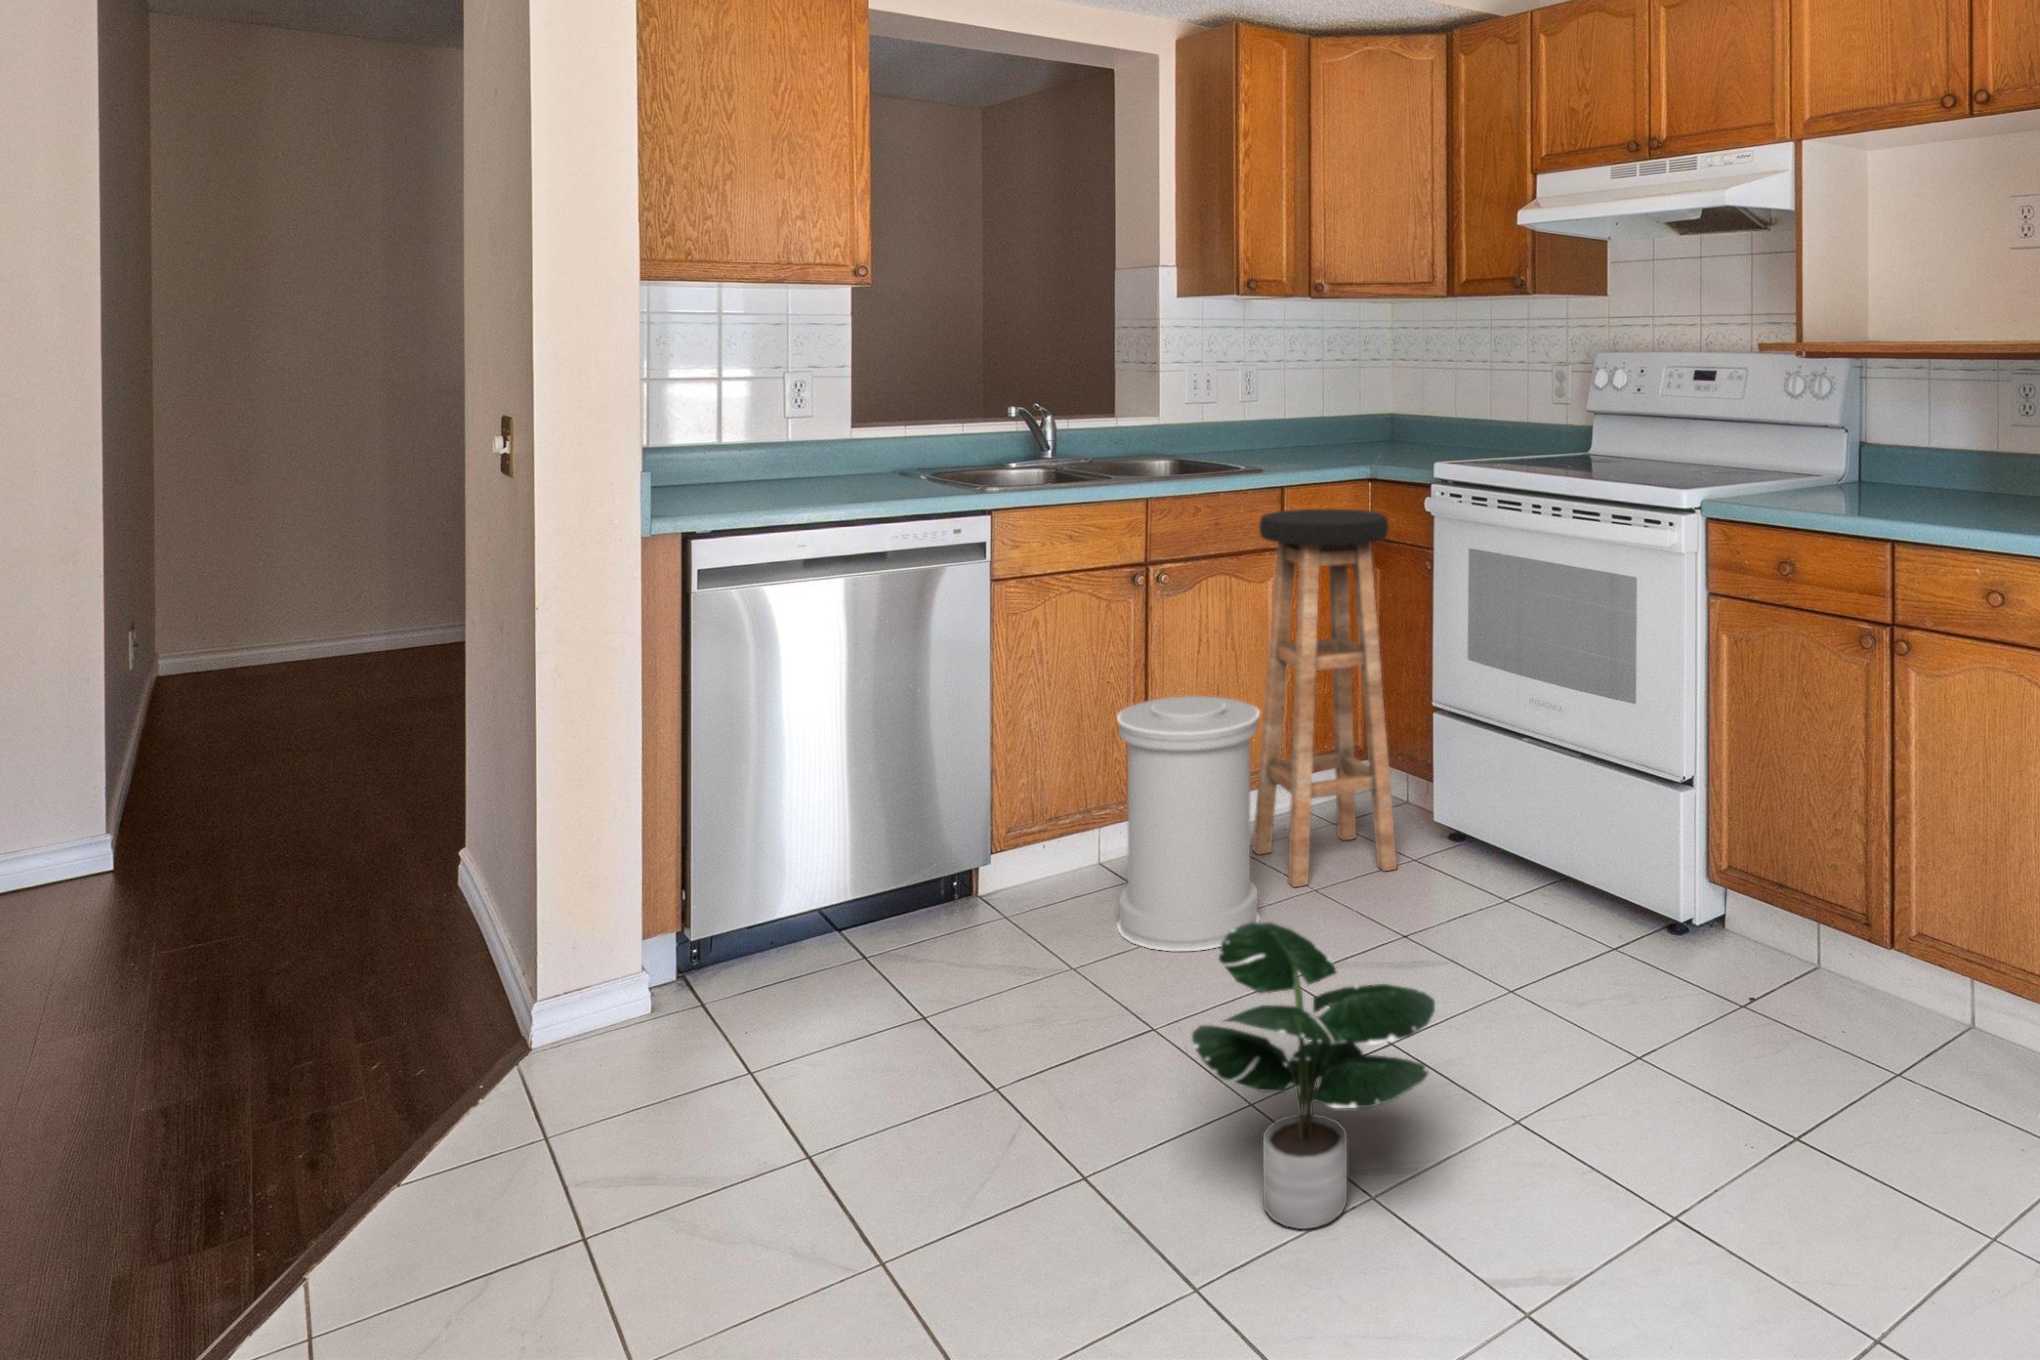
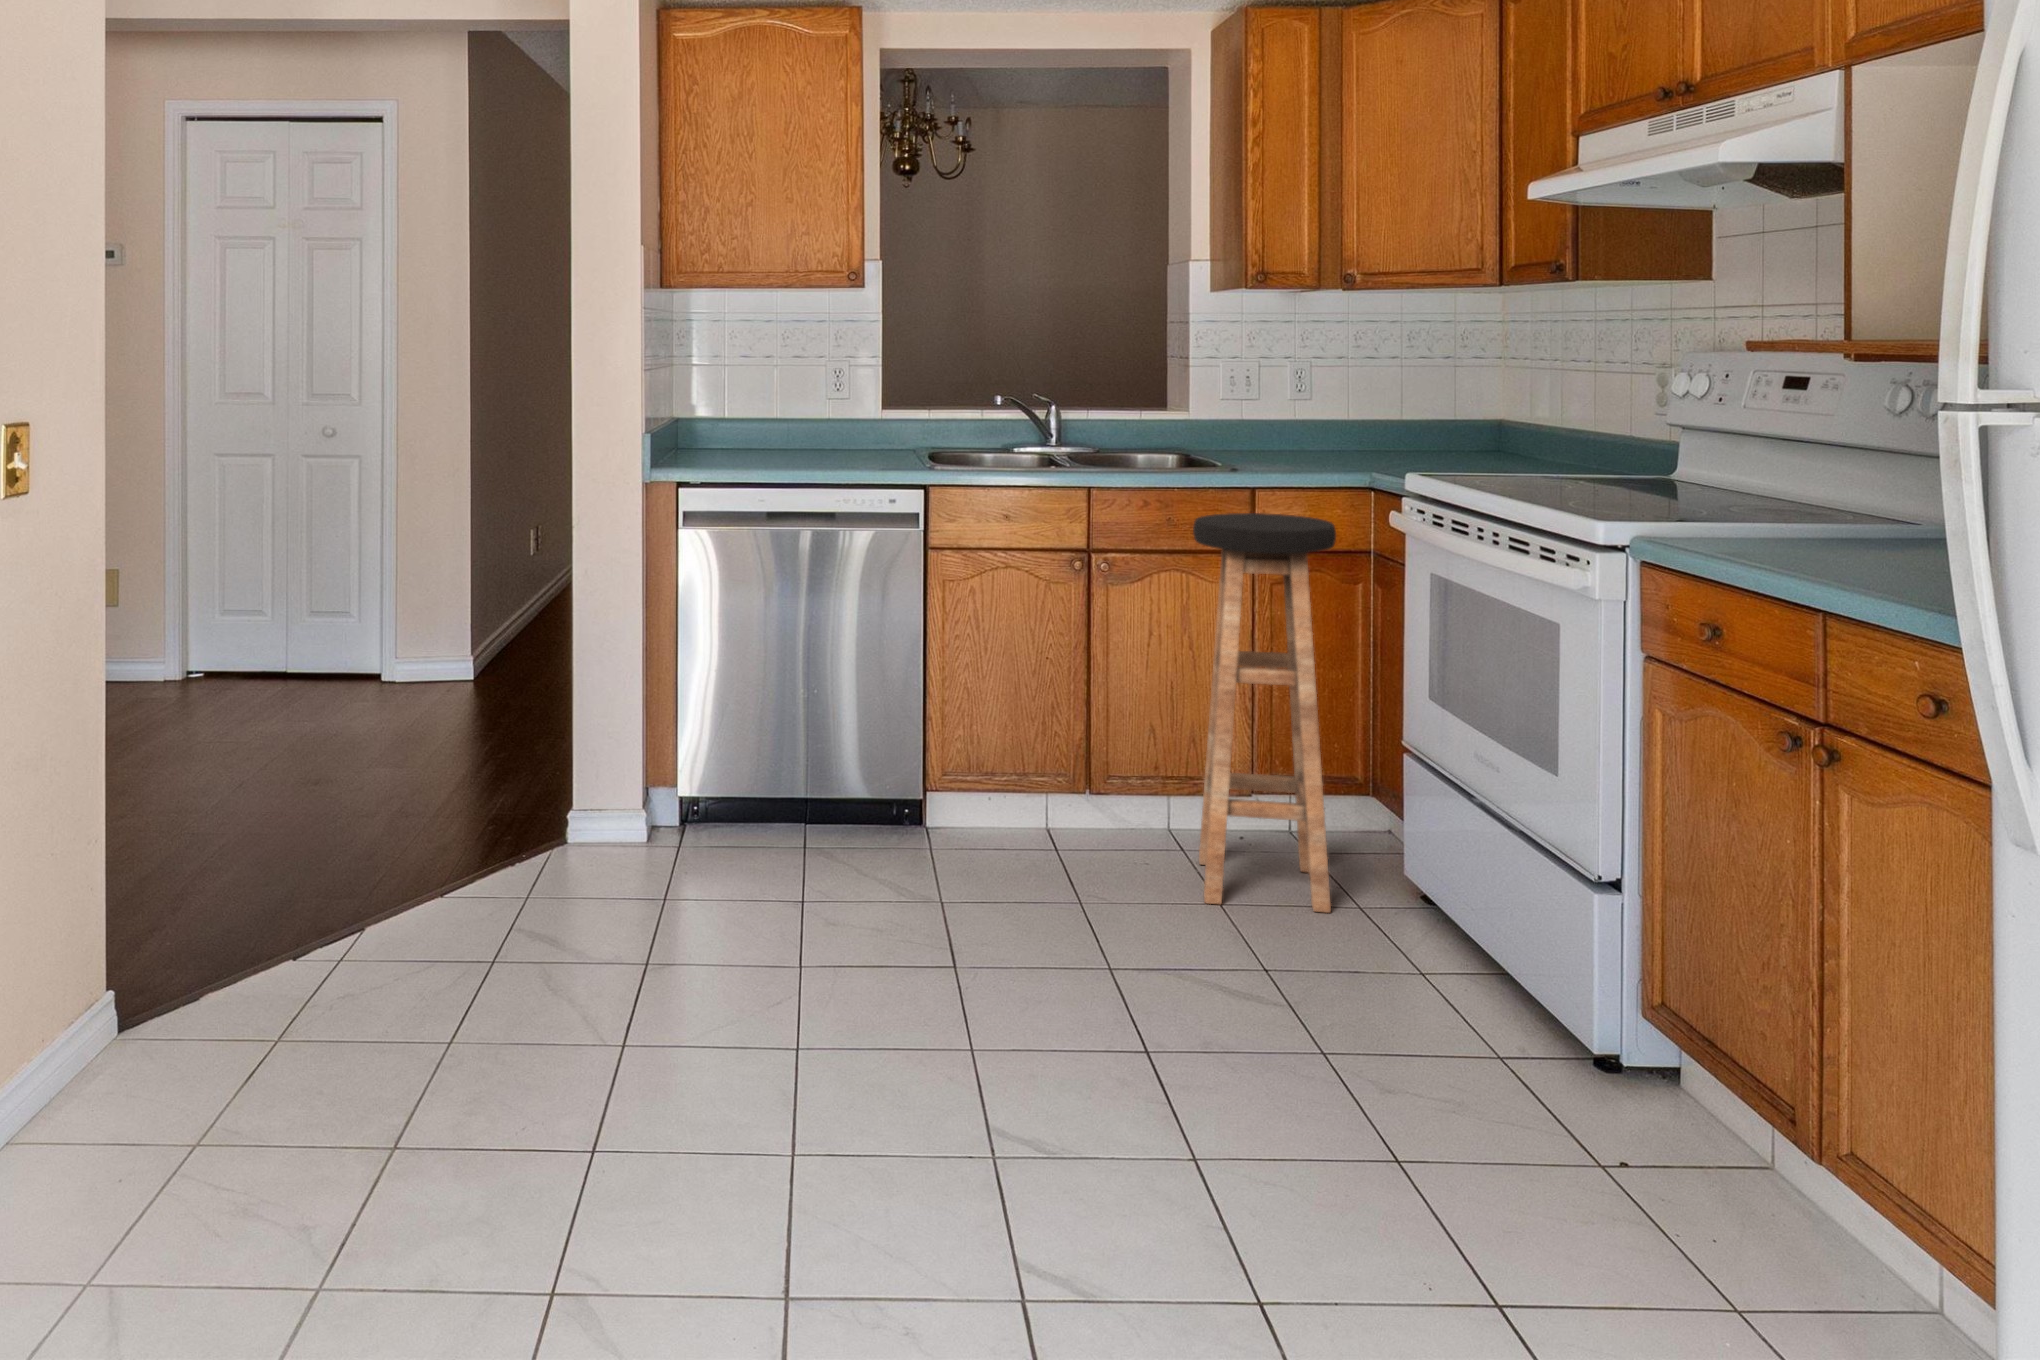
trash can: present [1117,696,1259,951] -> none [1005,686,1146,937]
potted plant: present [1192,922,1435,1229] -> none [827,897,1064,1201]

